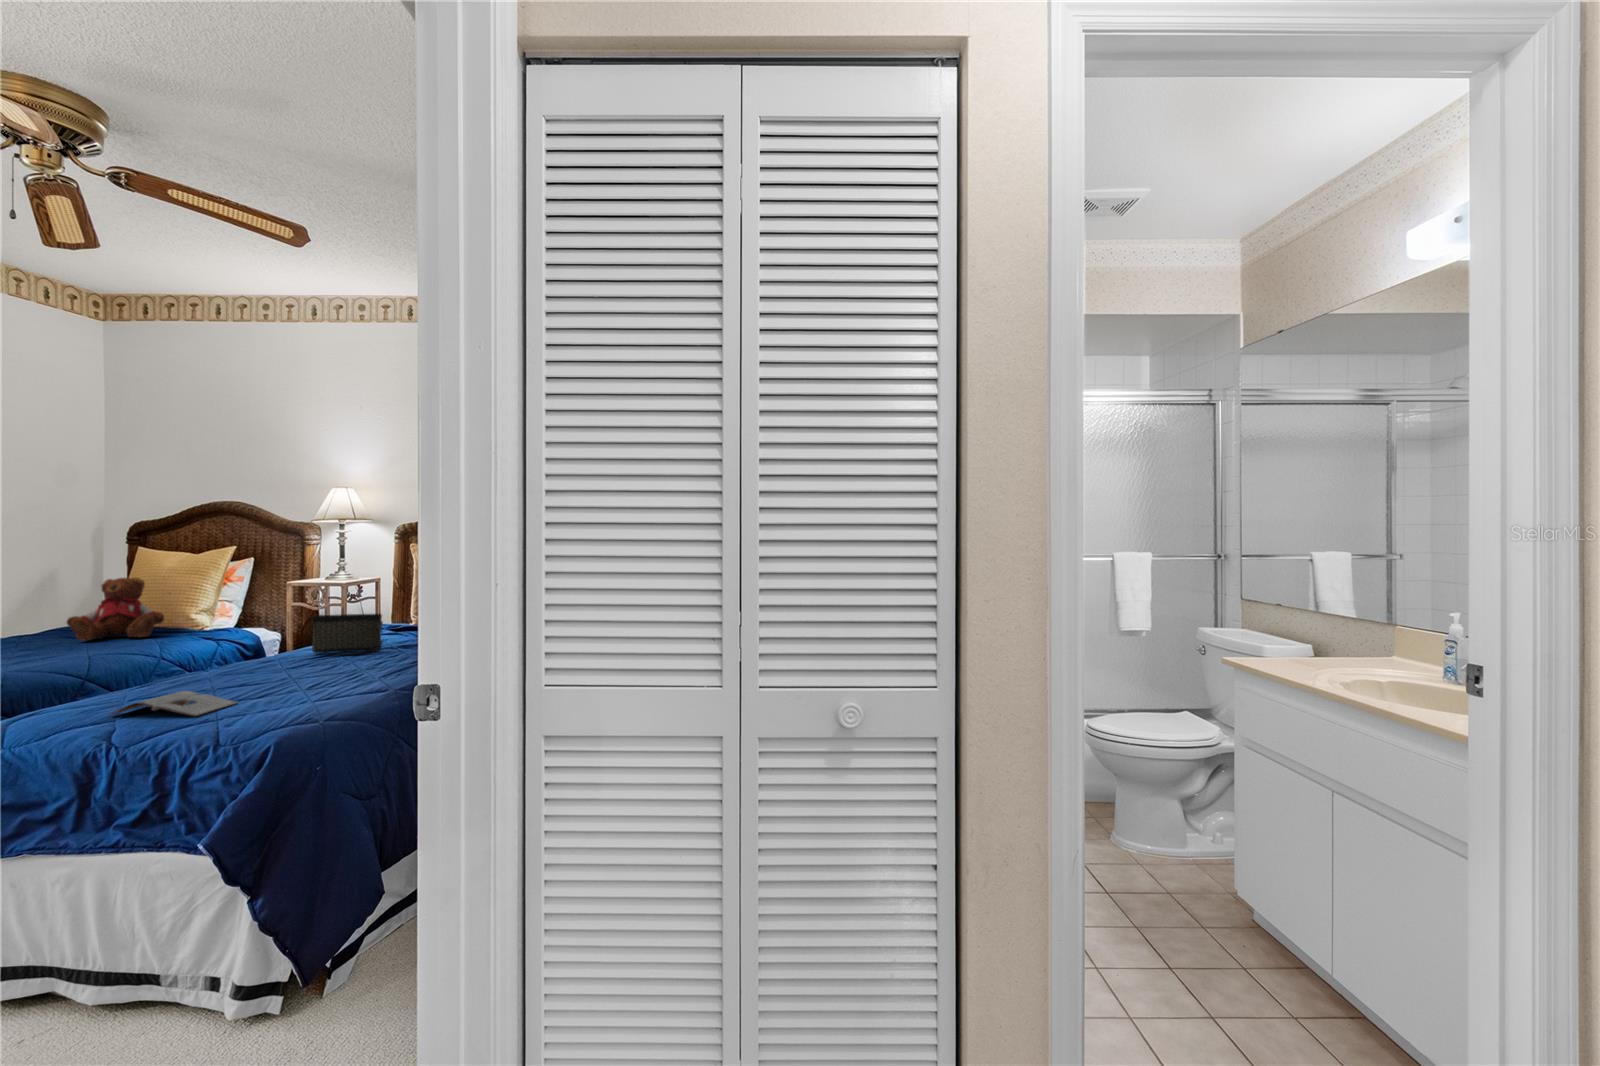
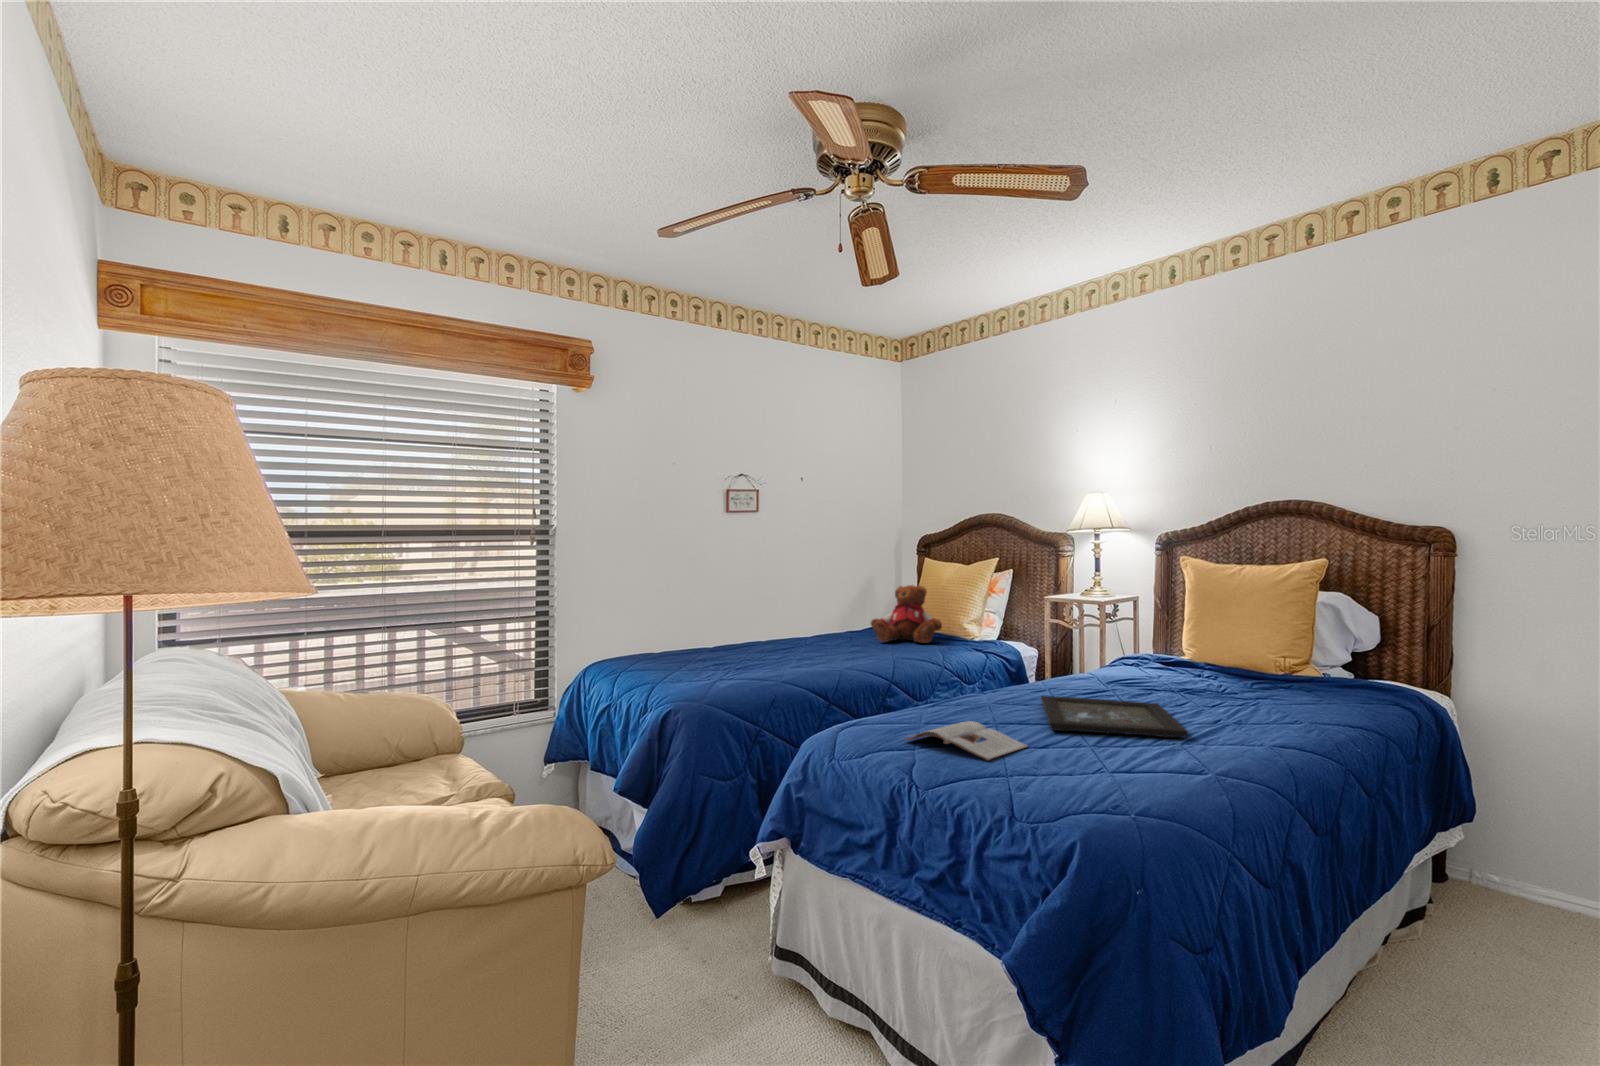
handbag: present [309,614,383,655] -> none [1083,638,1170,691]
tray: none [262,661,379,689] -> present [1041,696,1188,738]

